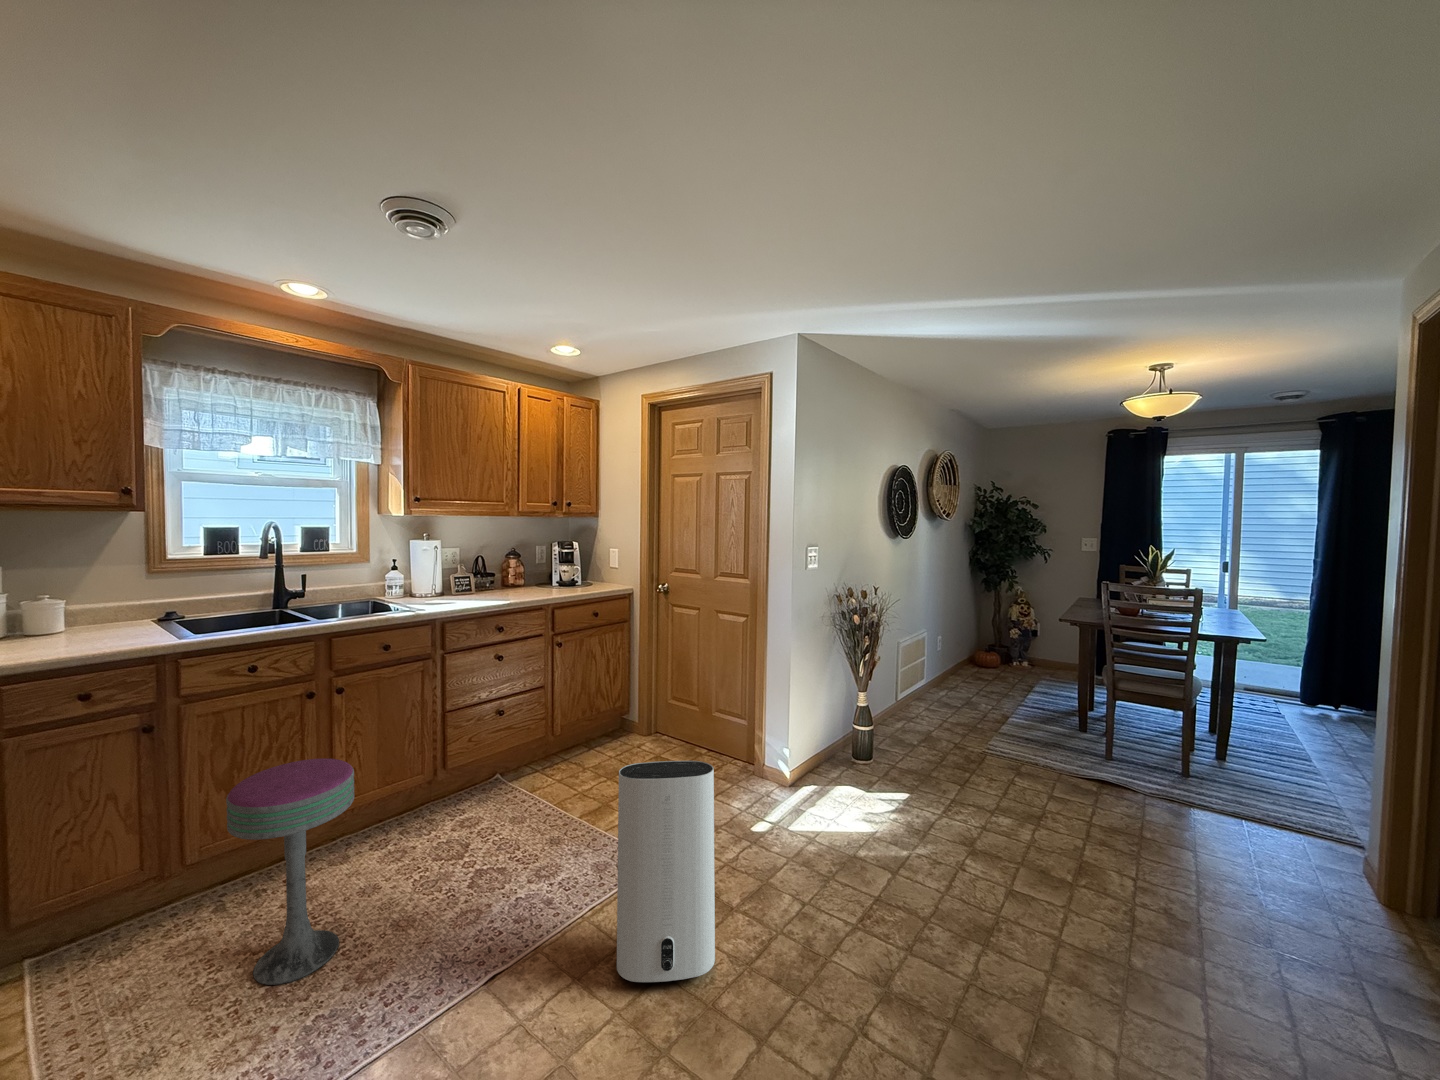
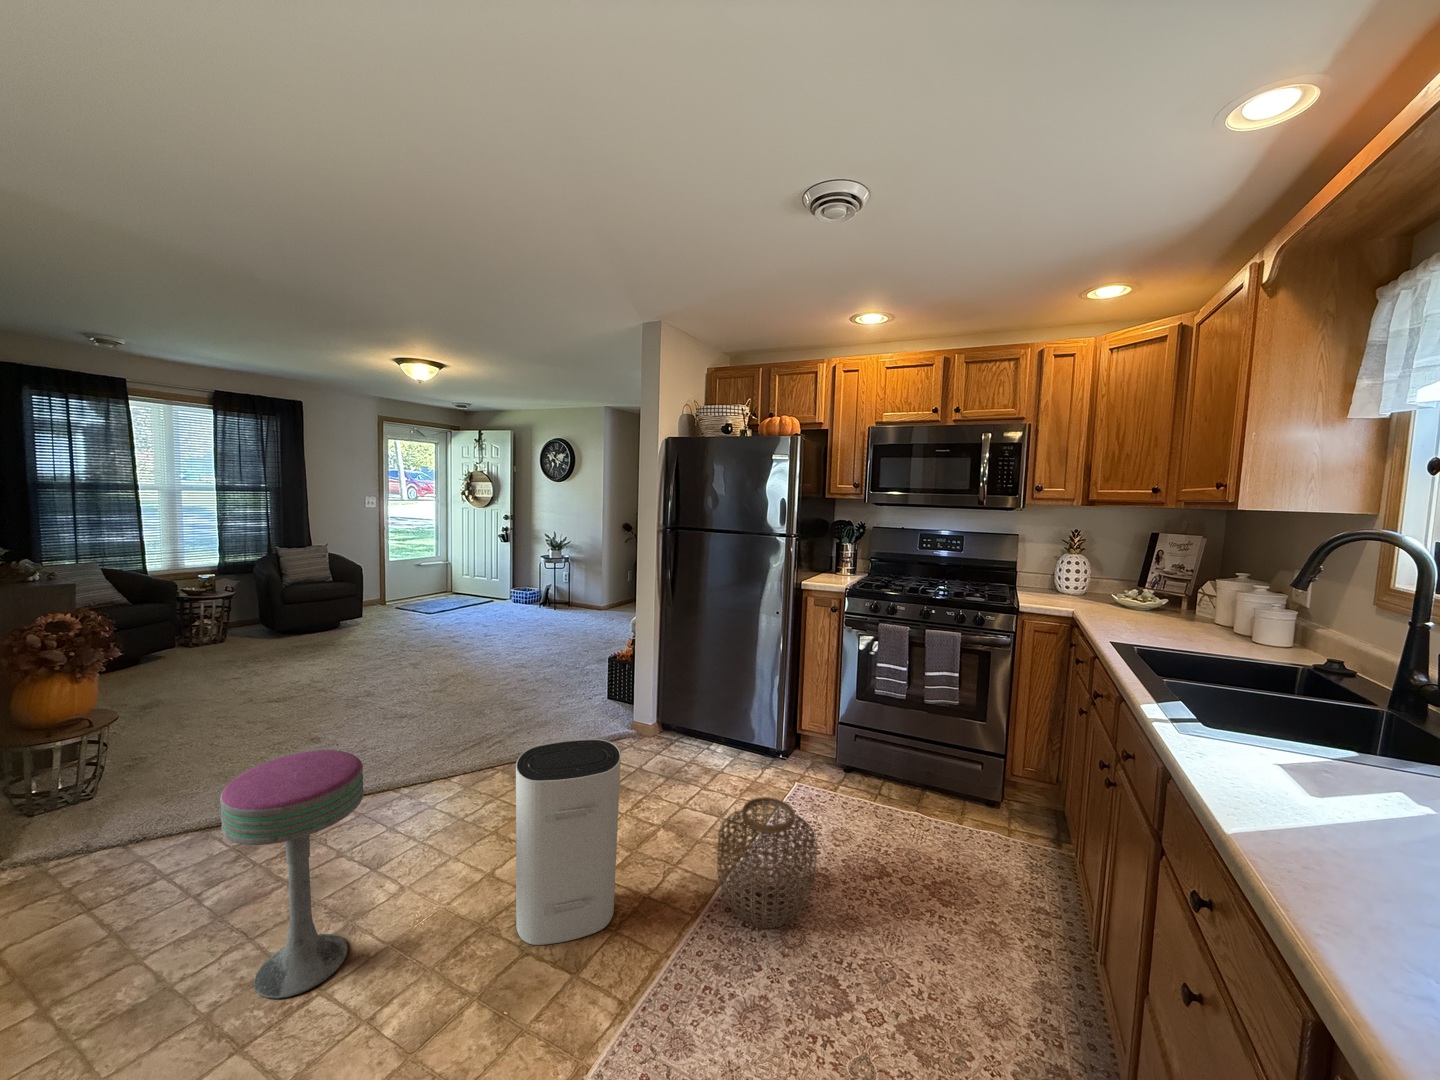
bar stool: present [226,758,354,985] -> present [220,750,364,999]
woven basket: none [405,832,519,972] -> present [717,797,817,929]

